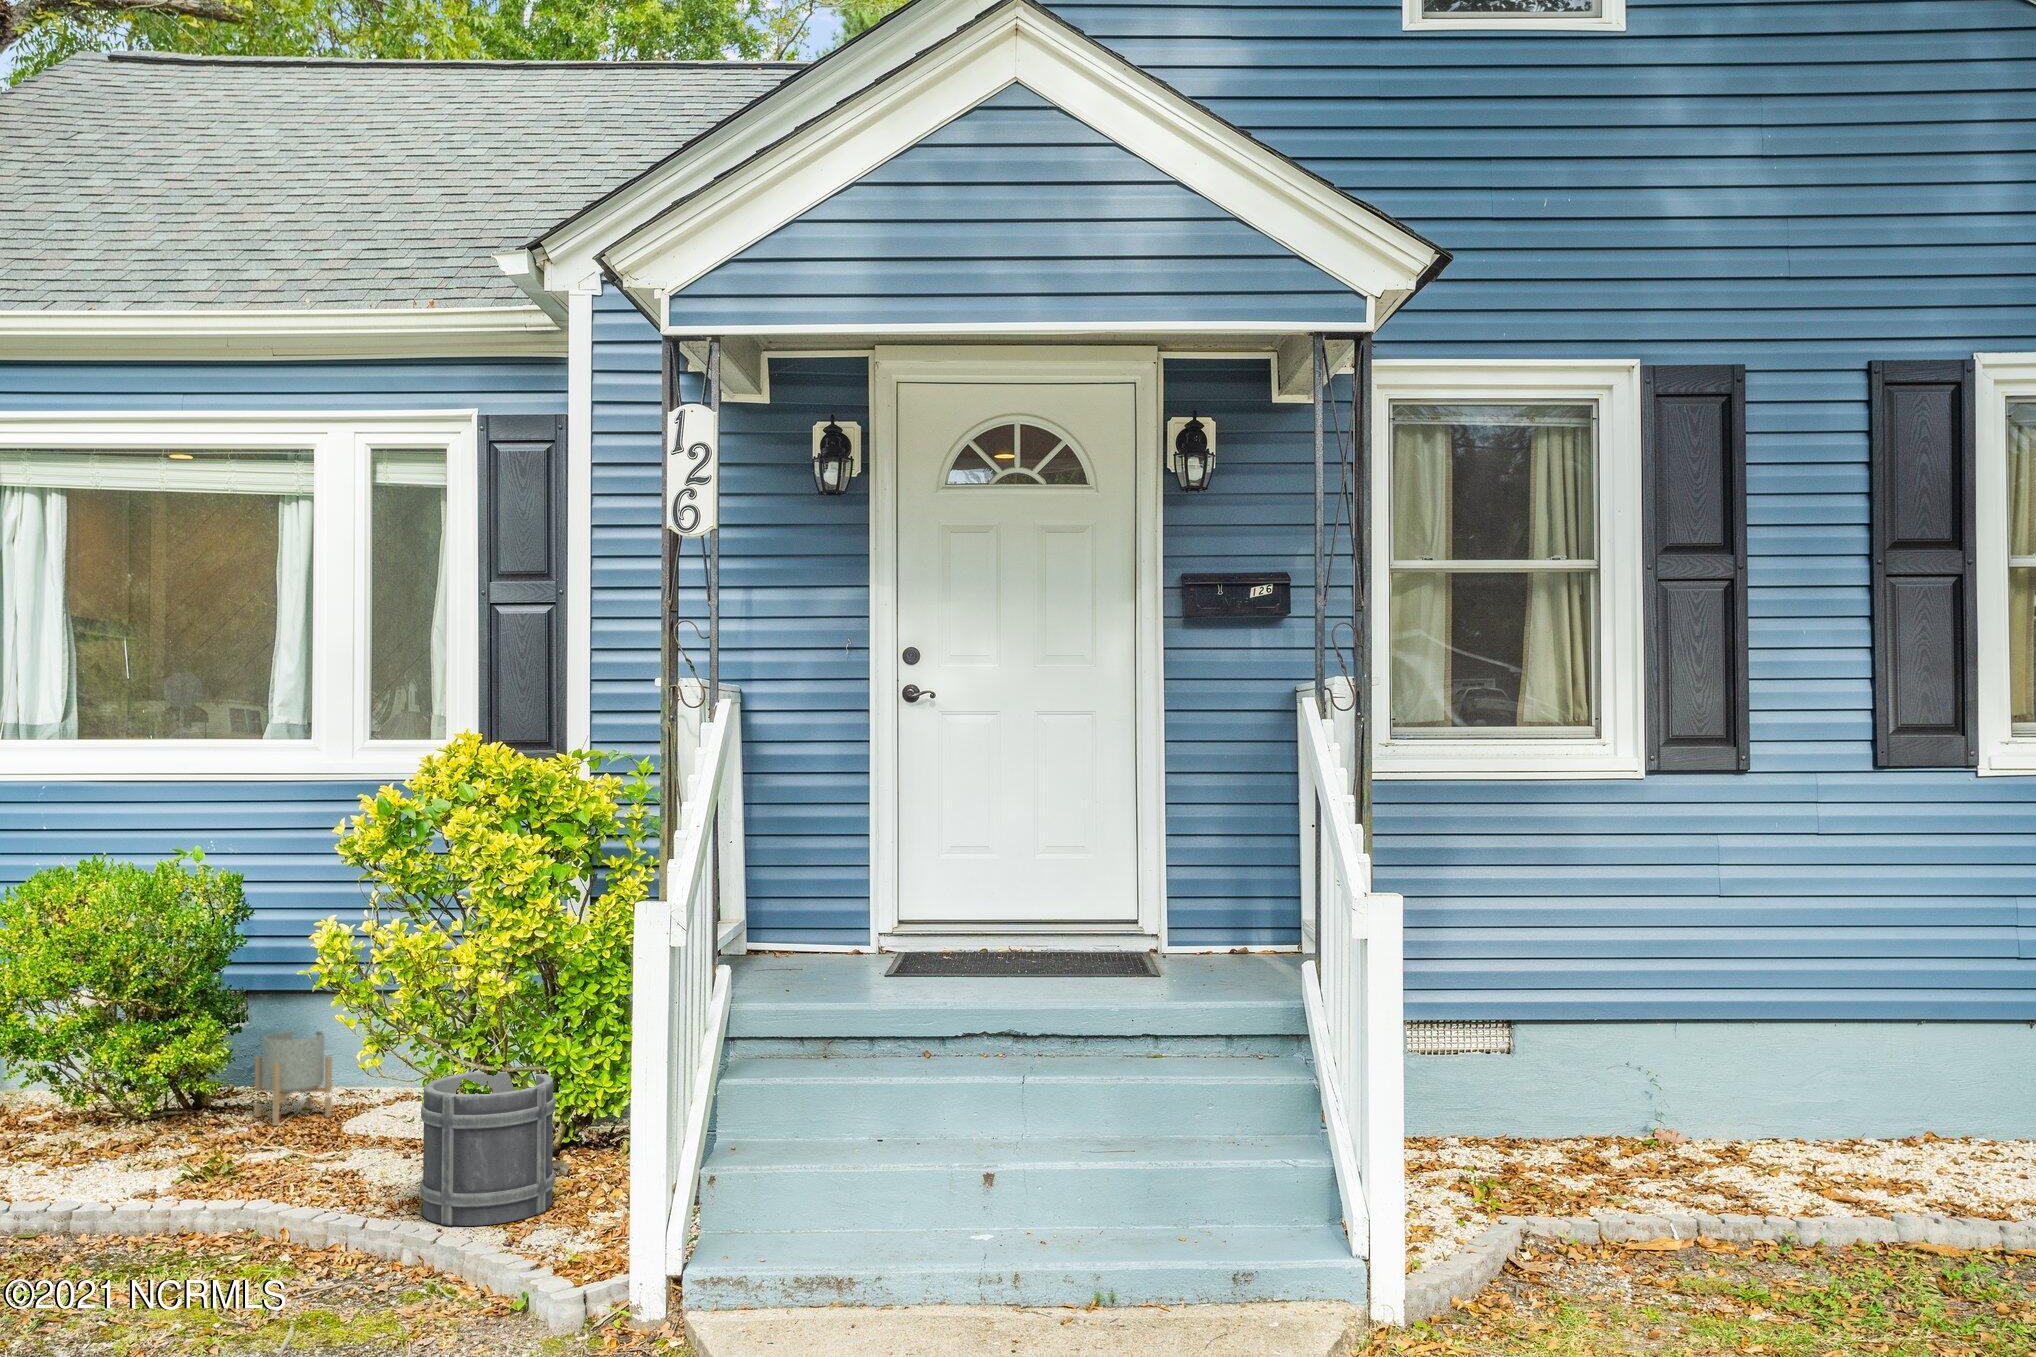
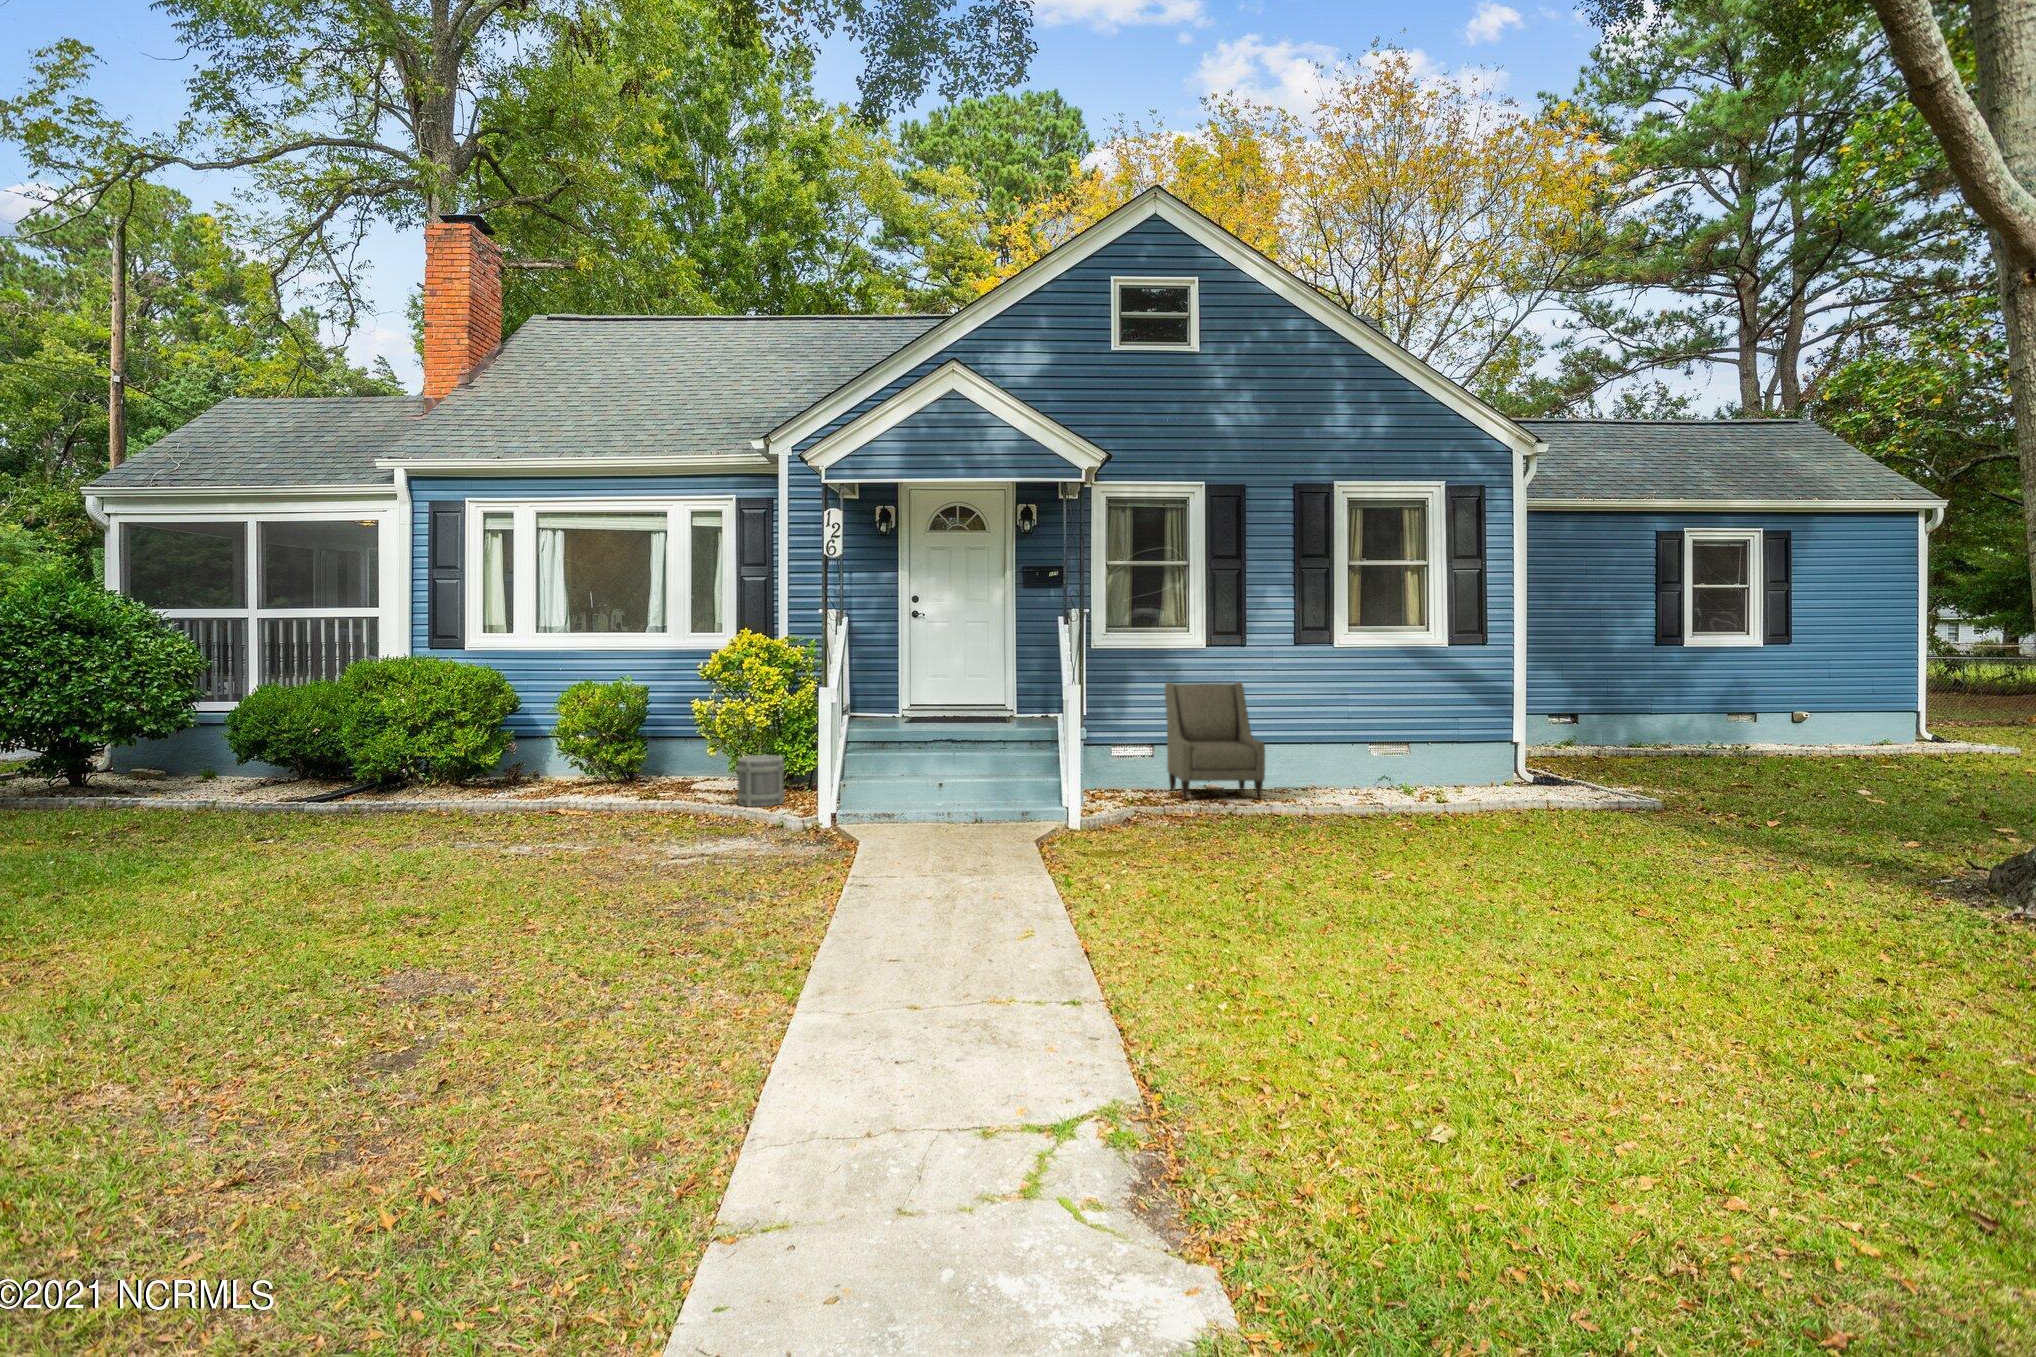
chair: none [1552,863,1873,1197] -> present [1165,682,1265,800]
planter: present [254,1031,332,1126] -> none [653,749,684,785]

